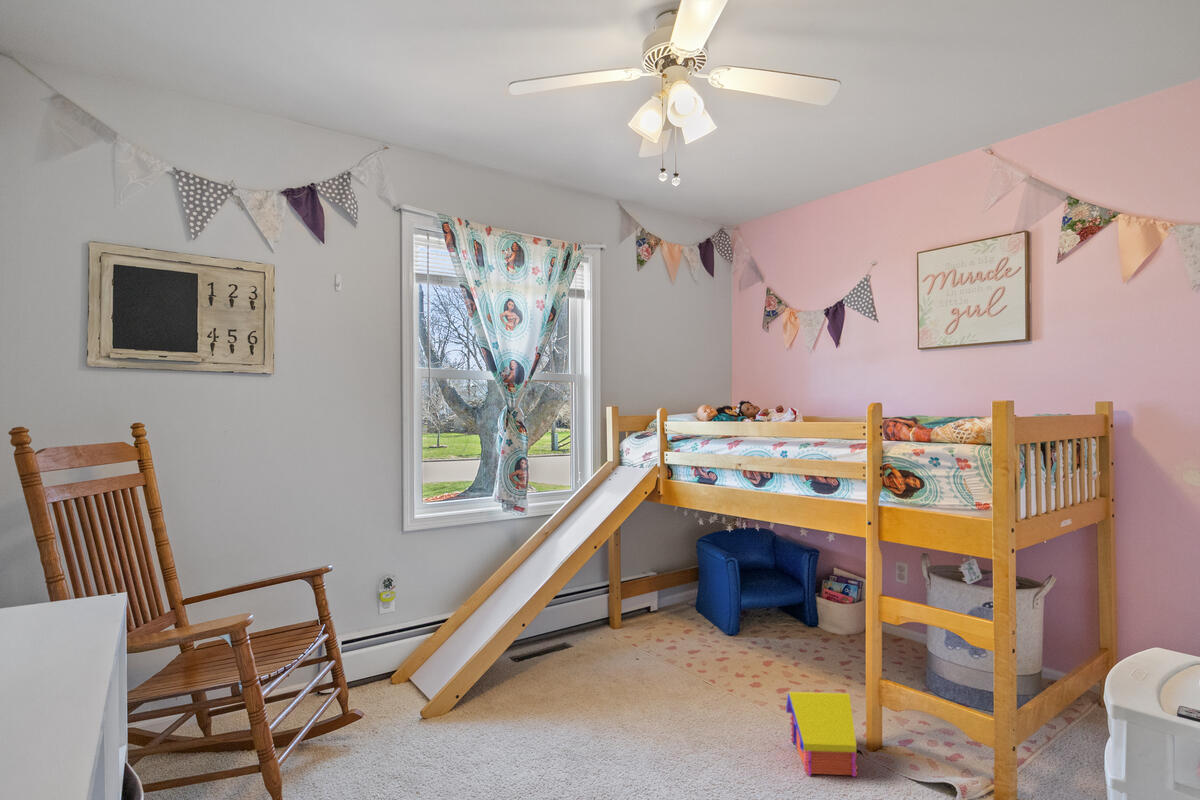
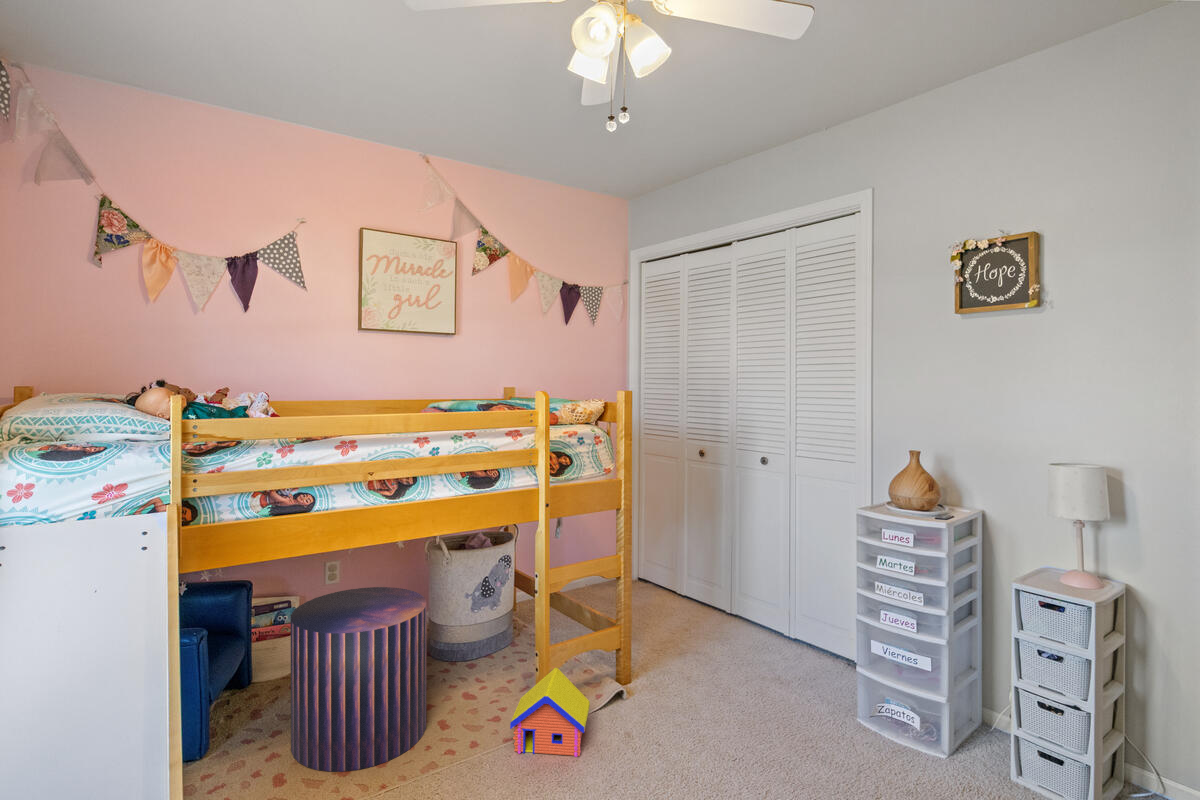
pouf: none [725,561,829,695] -> present [291,587,427,772]

